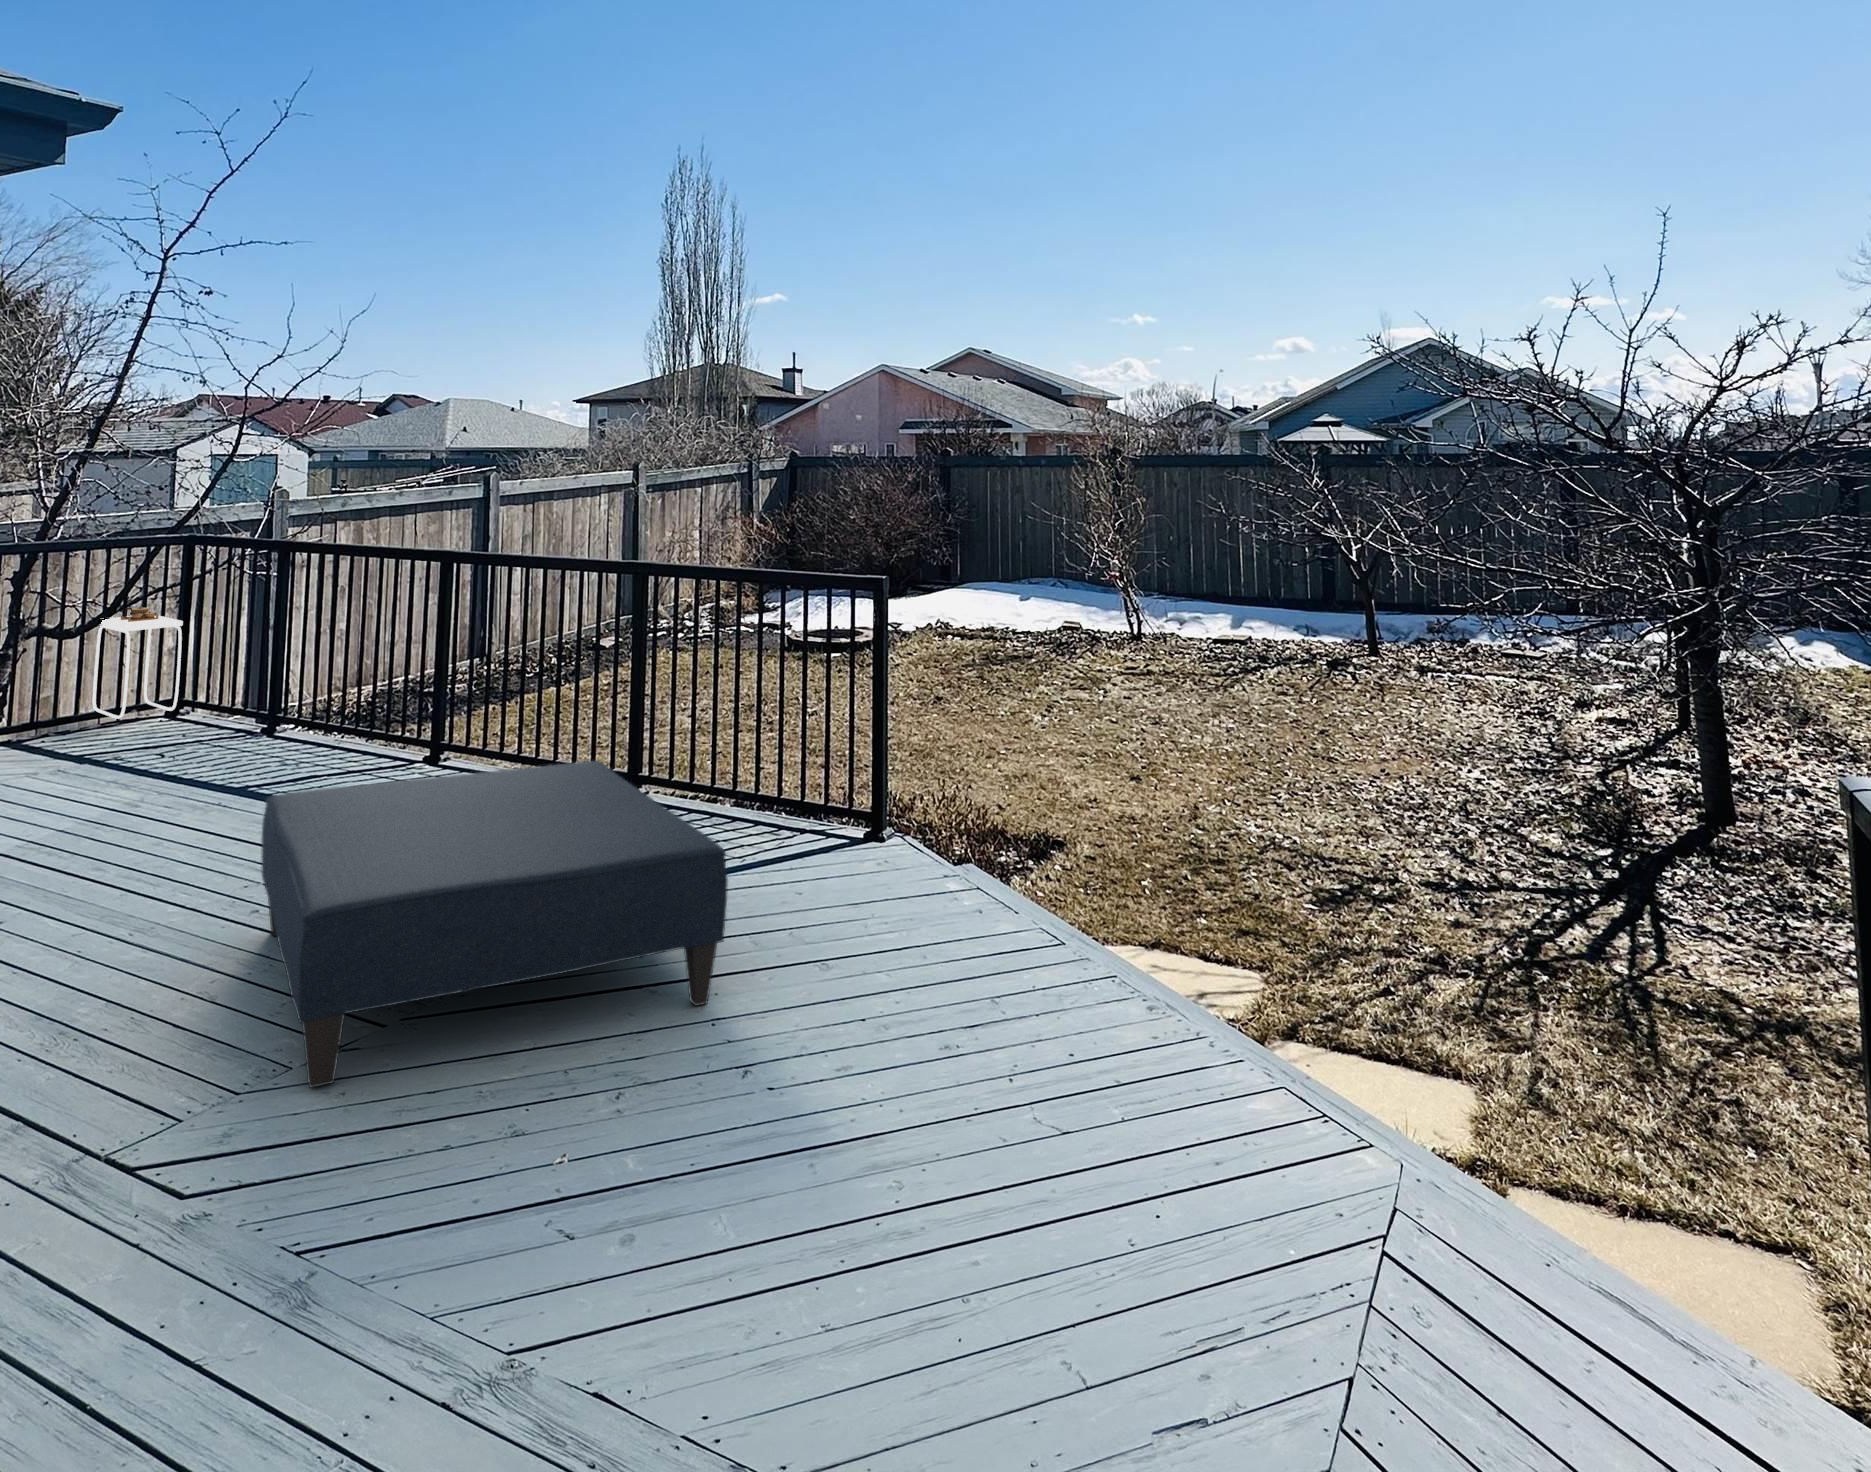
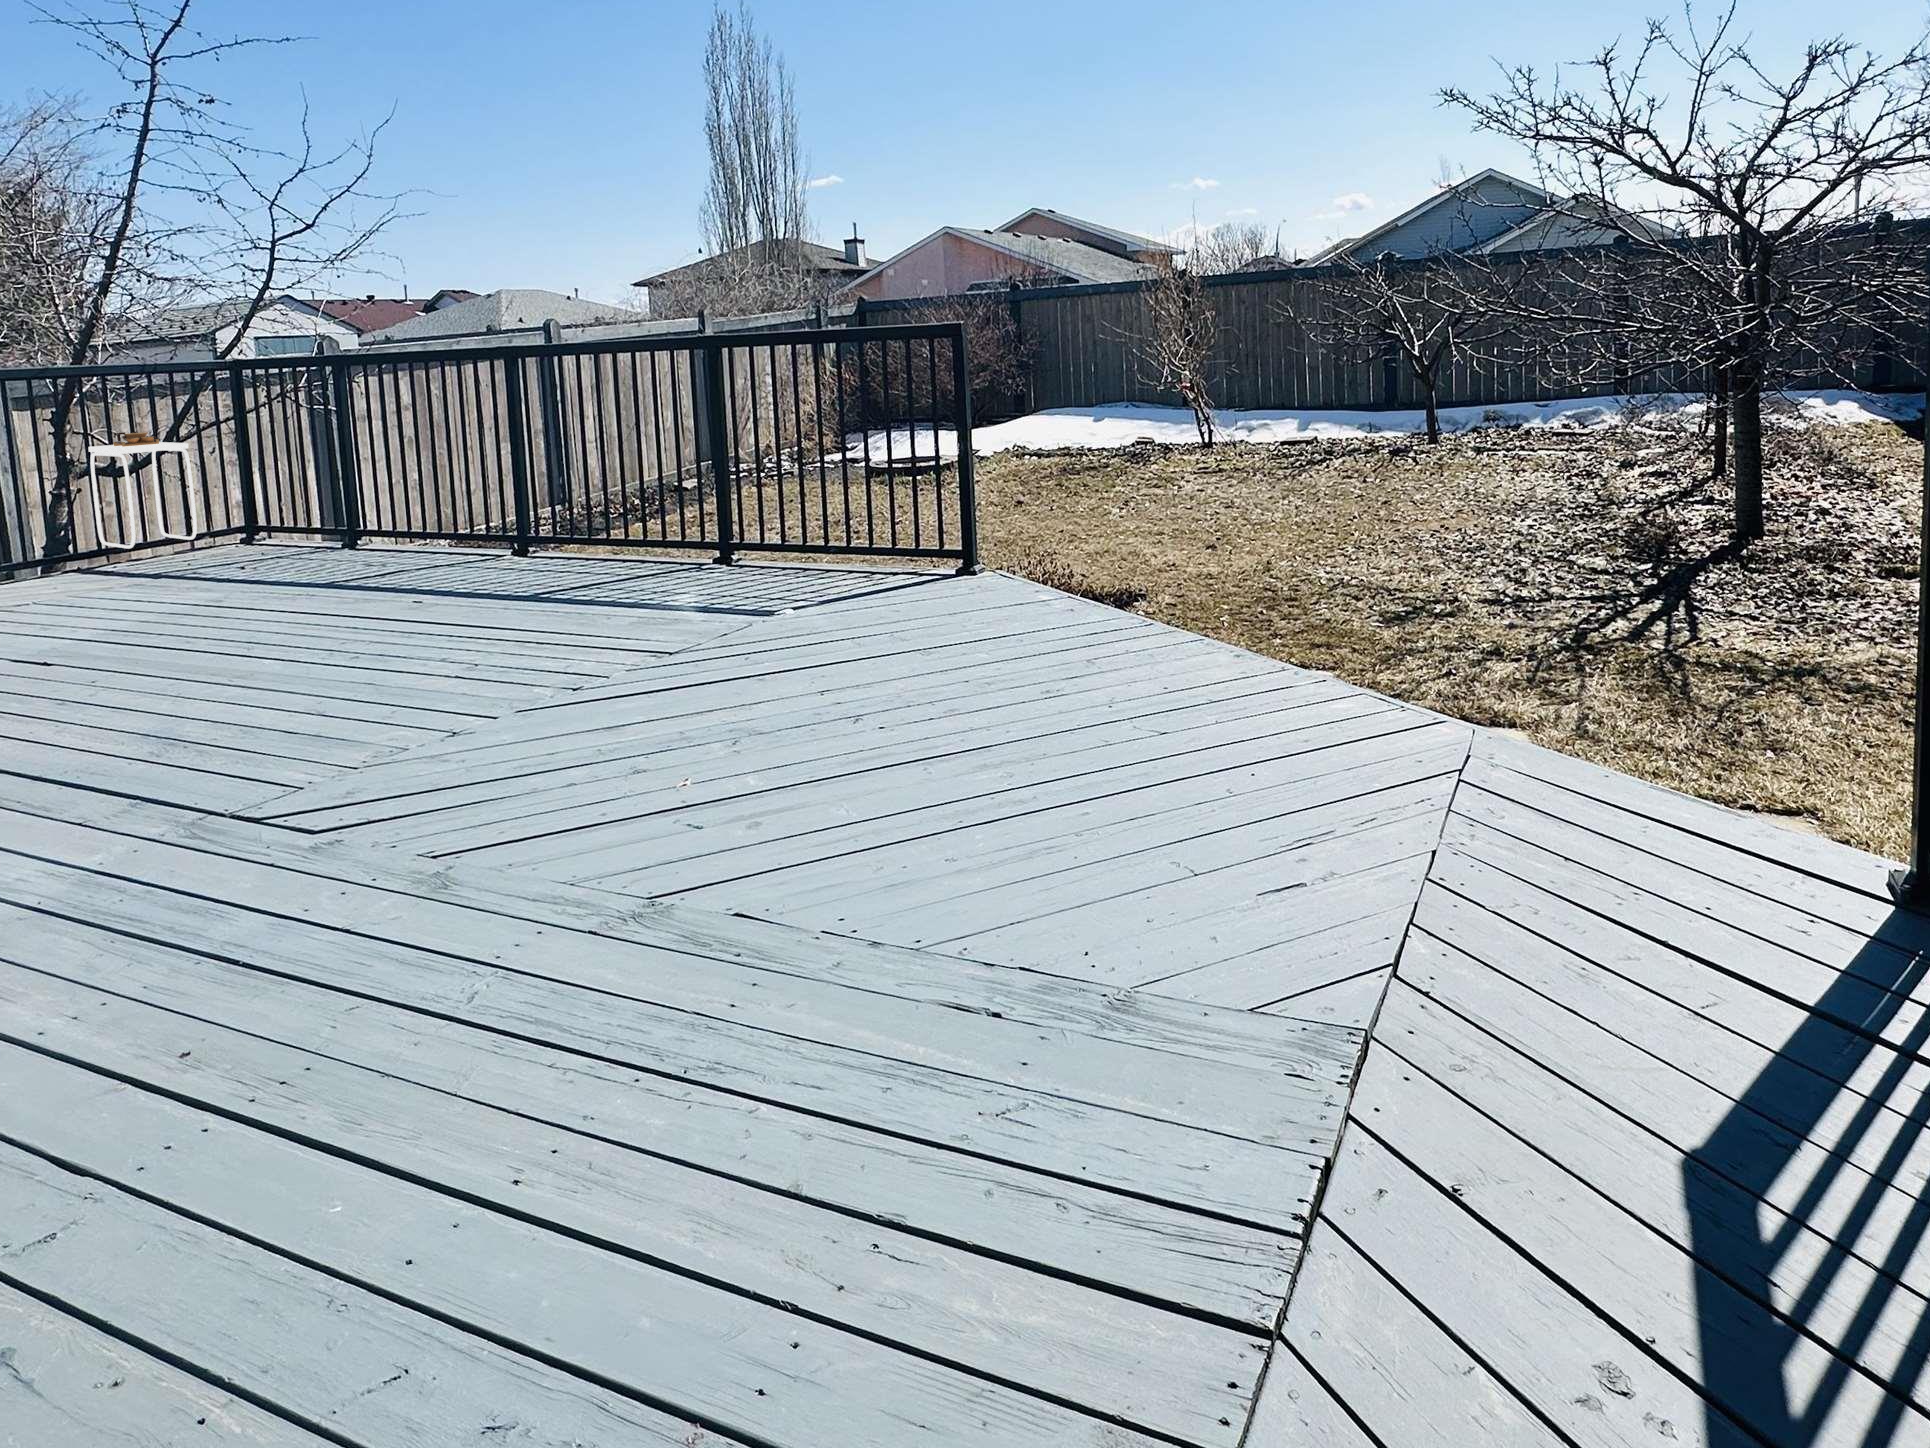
ottoman: present [262,761,728,1087] -> none [263,504,783,784]

